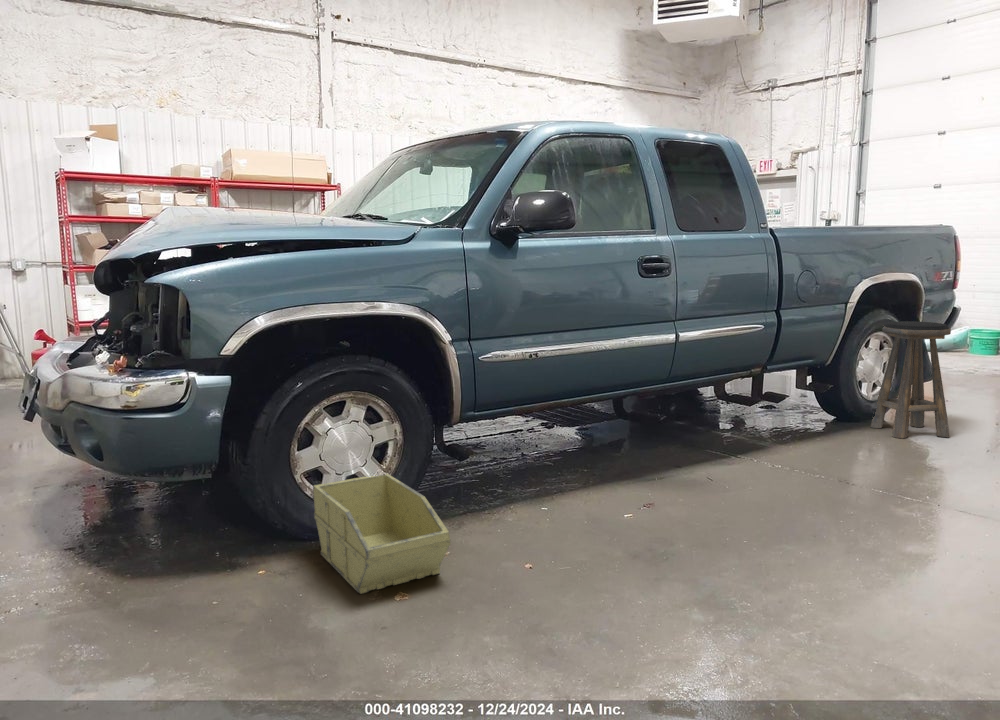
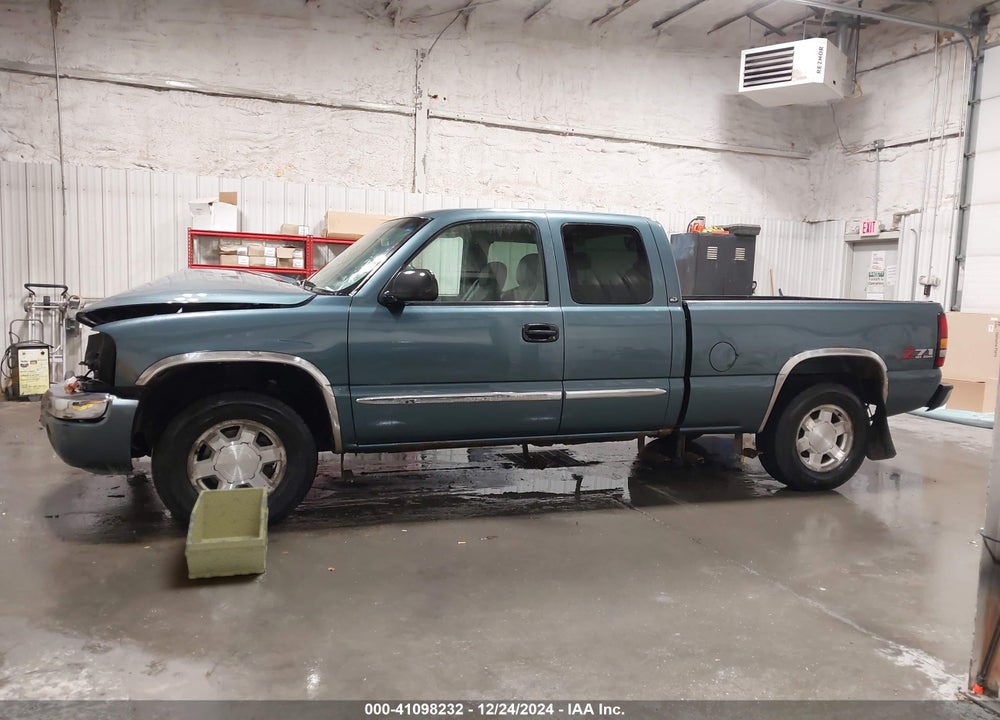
stool: present [871,321,951,438] -> none [821,395,899,518]

